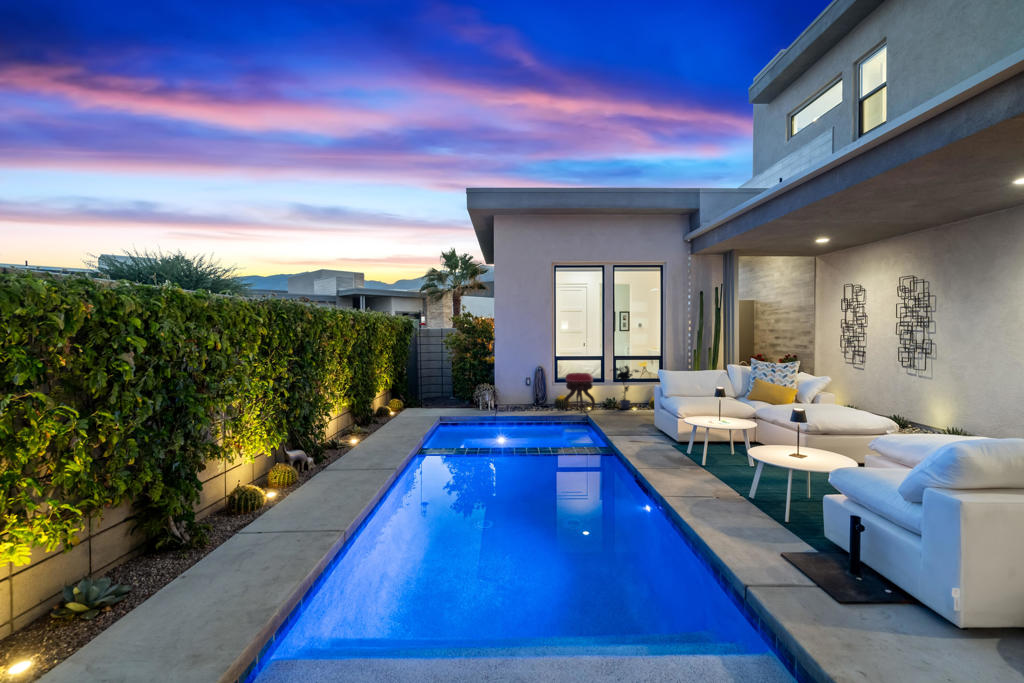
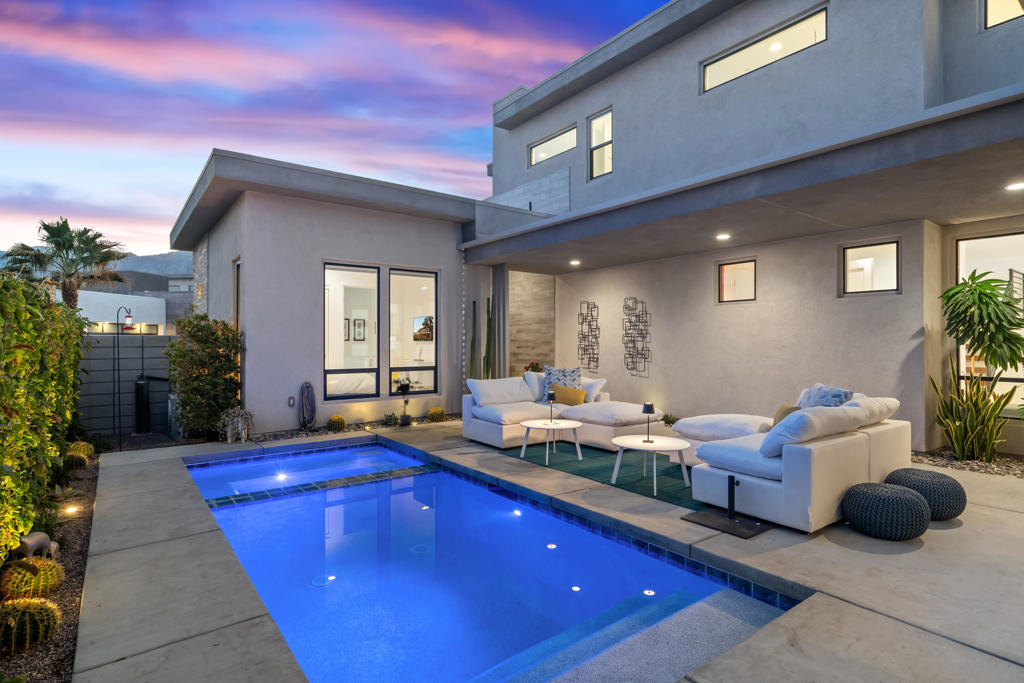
stool: present [564,373,595,412] -> none [341,387,376,433]

